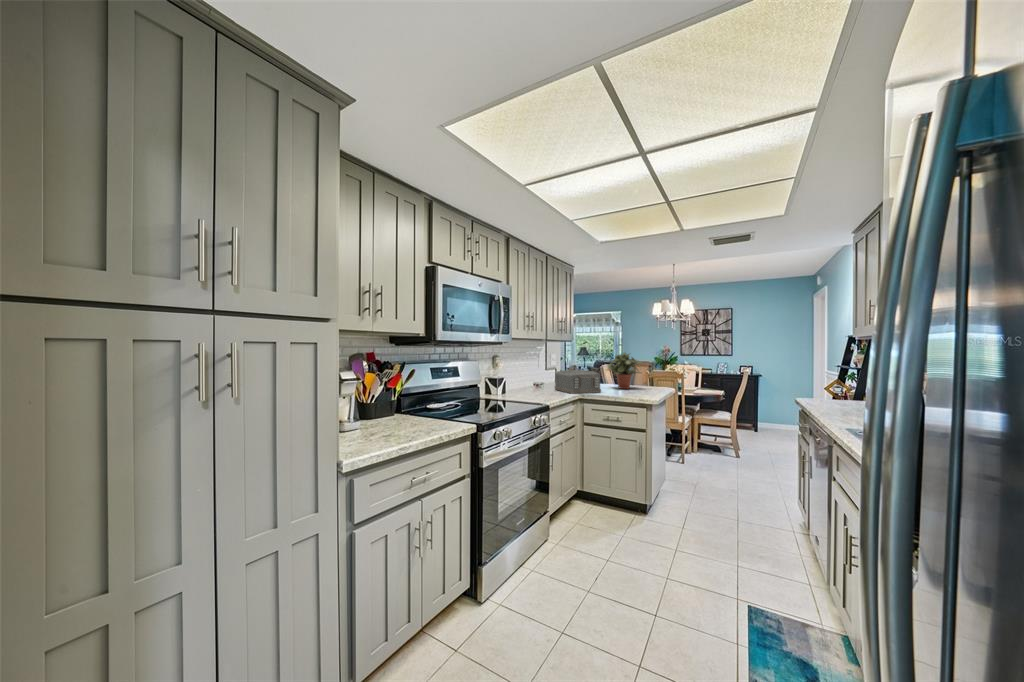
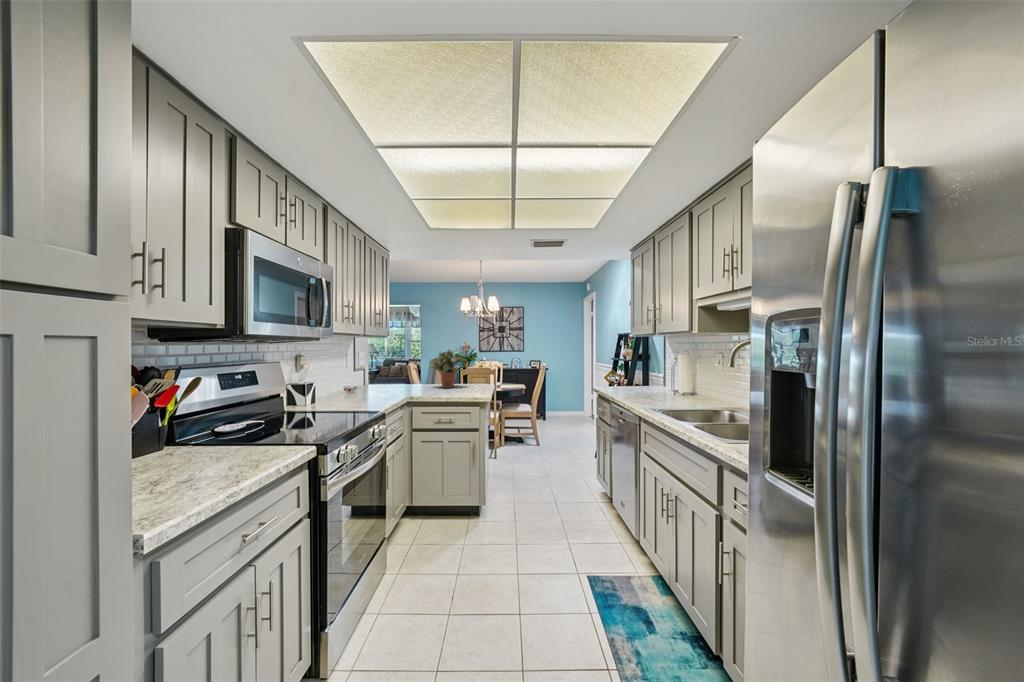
toaster: present [555,370,601,394] -> none [375,369,430,397]

